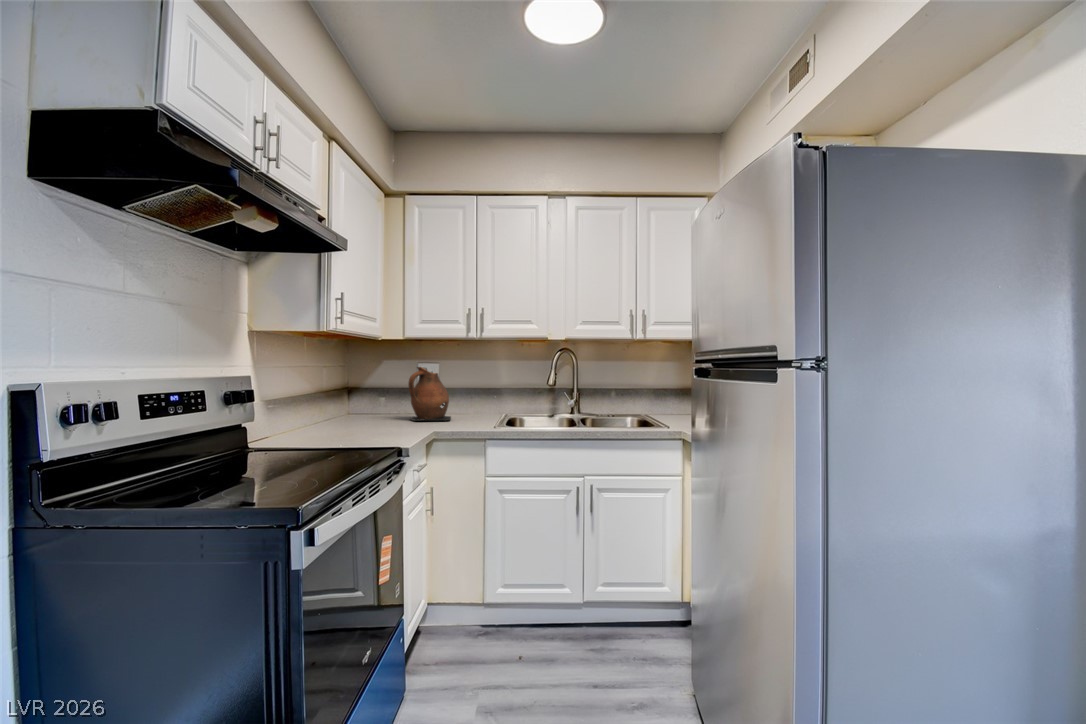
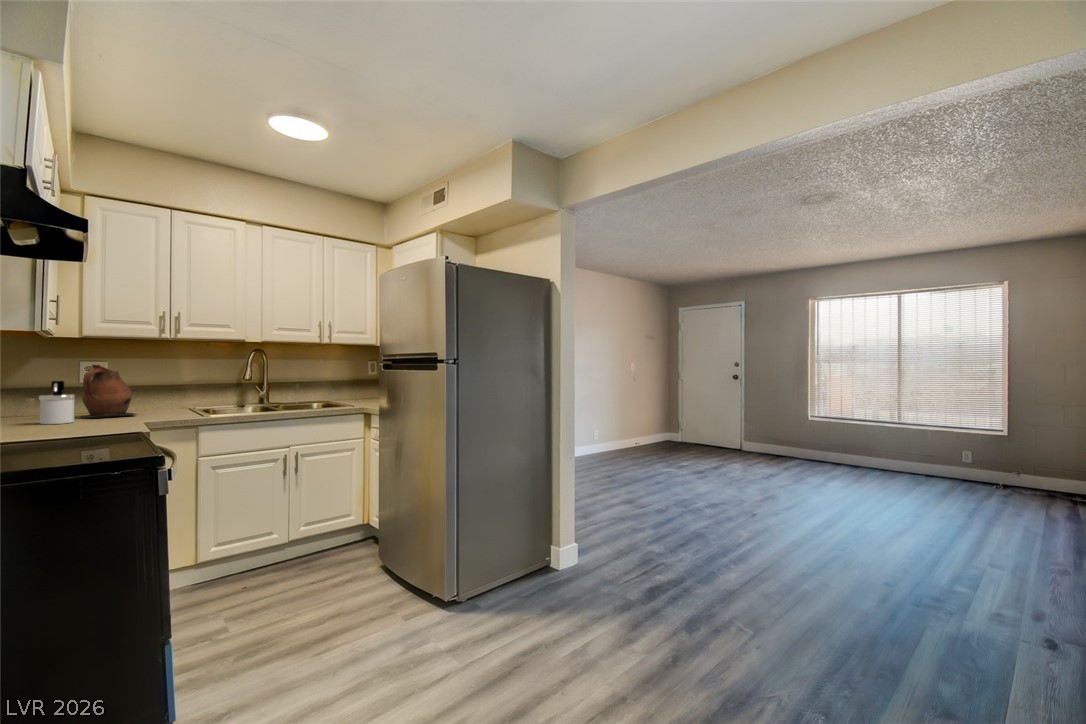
soap dispenser: none [368,383,395,426] -> present [39,381,76,424]

